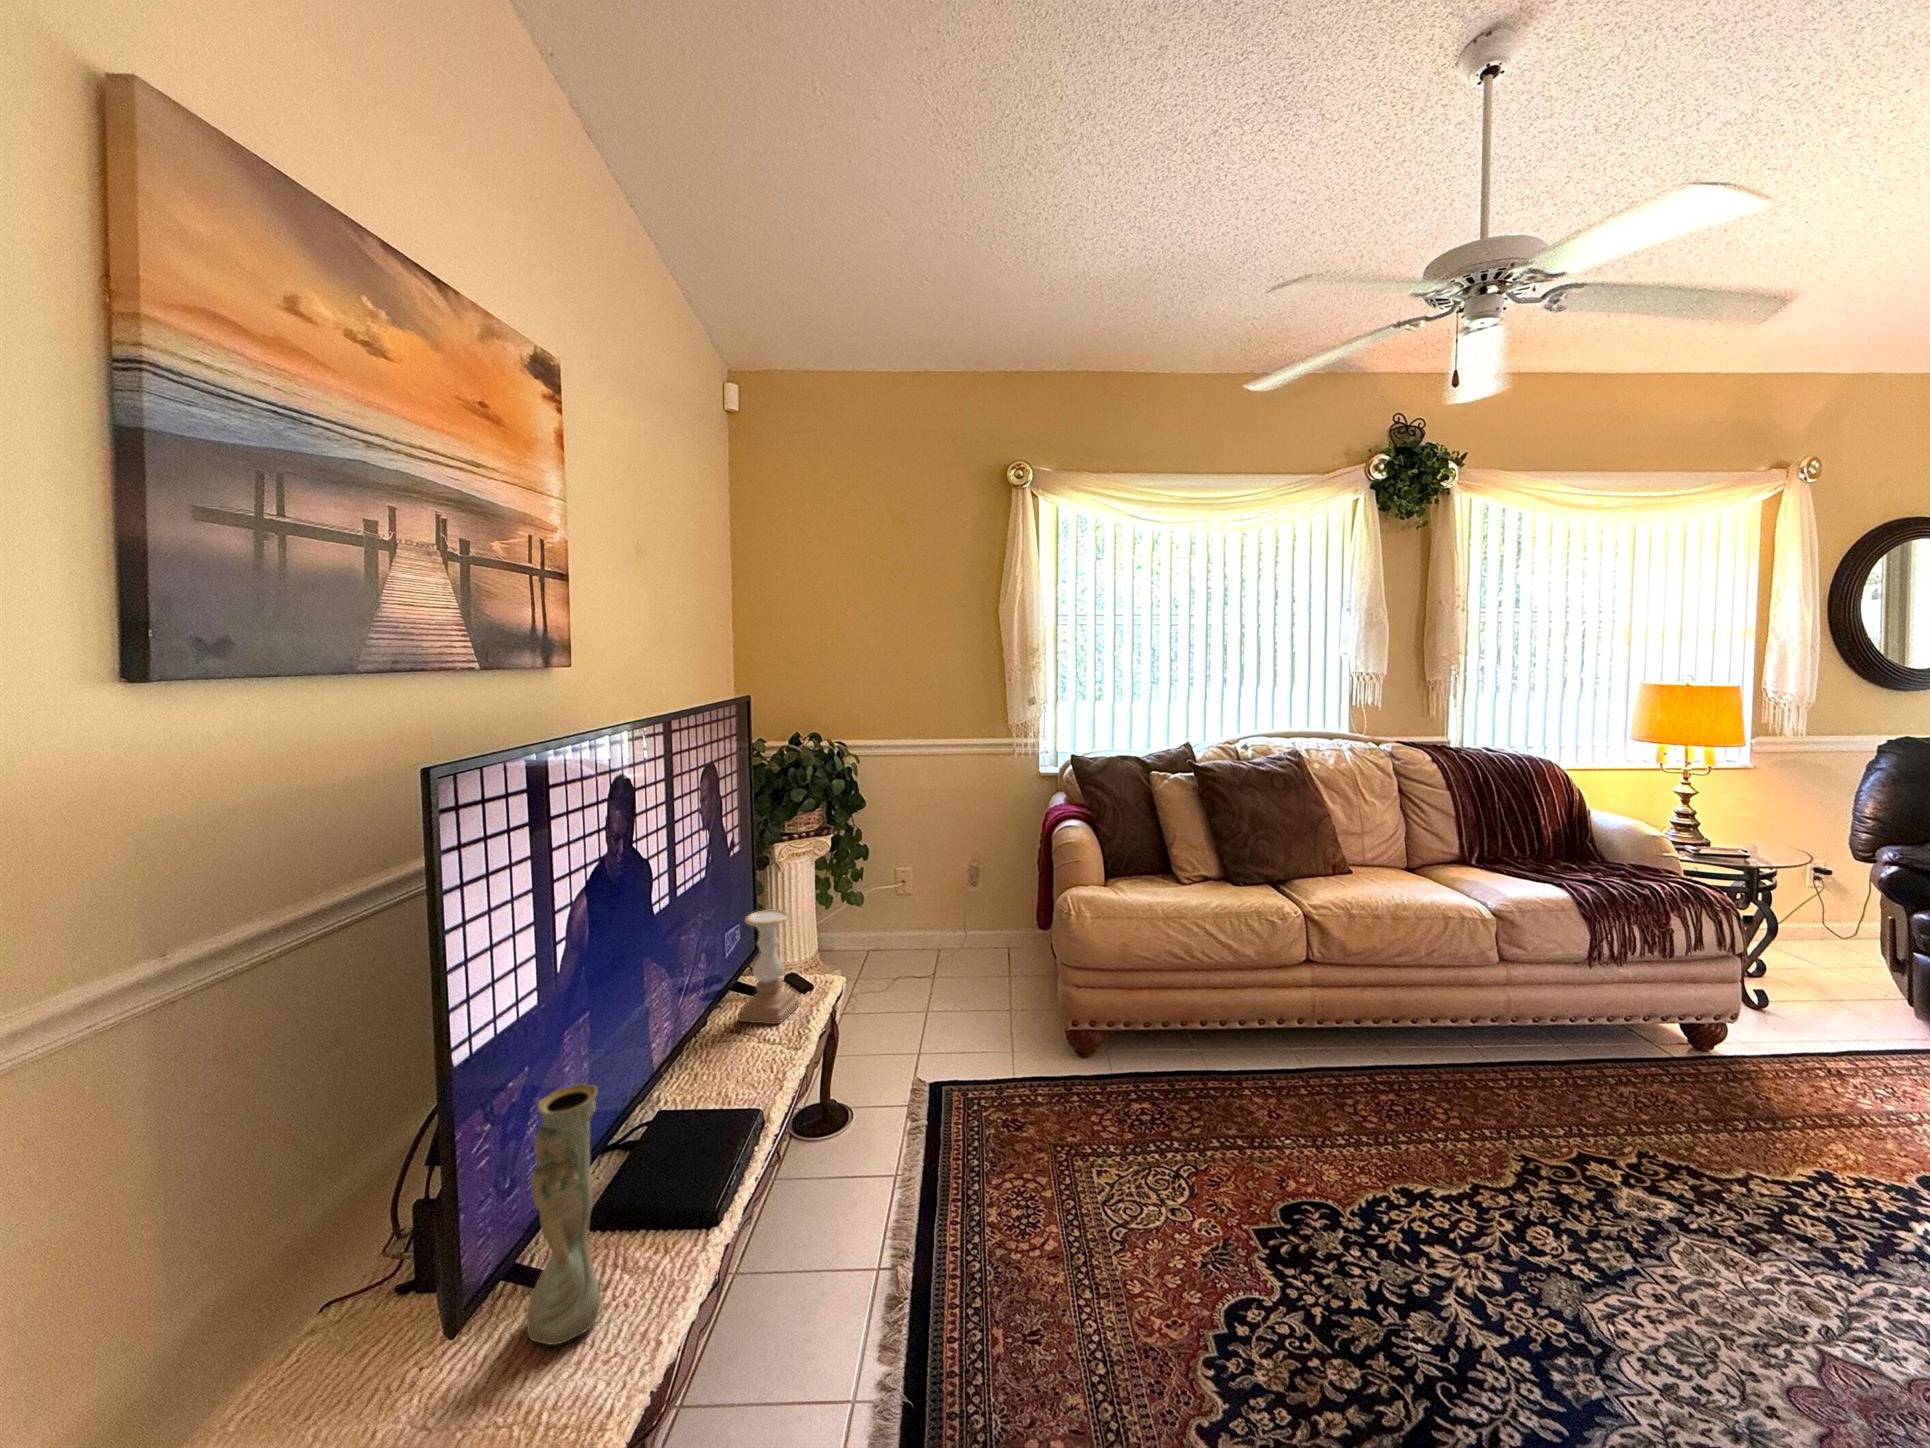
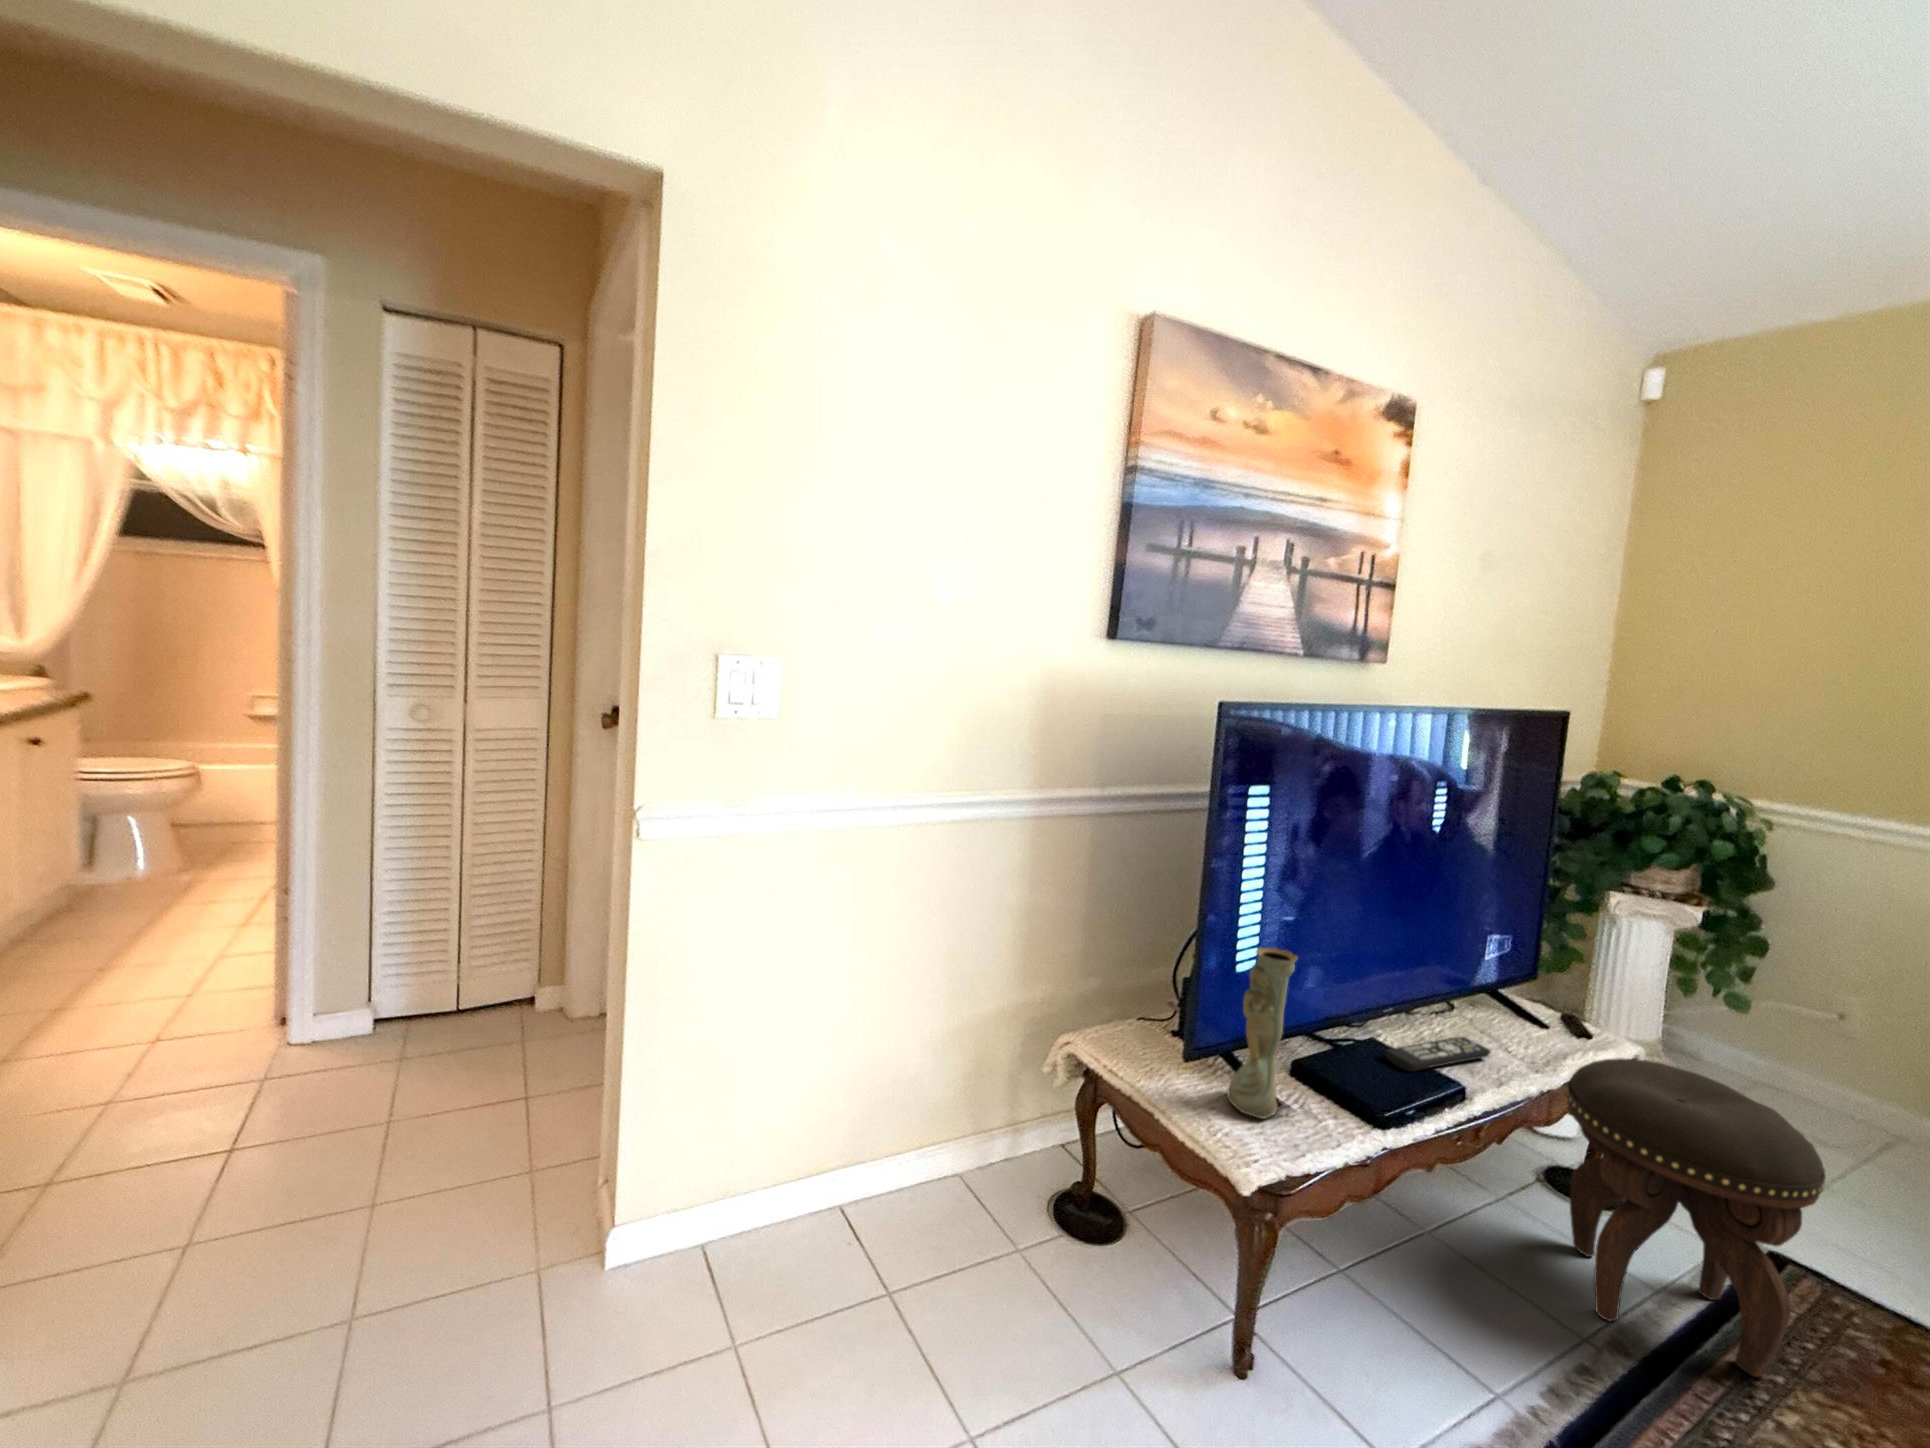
candle holder: present [738,910,799,1024] -> none [1487,926,1566,1044]
footstool: none [820,983,980,1239] -> present [1566,1058,1826,1377]
remote control: none [679,1053,763,1131] -> present [1386,1037,1491,1071]

